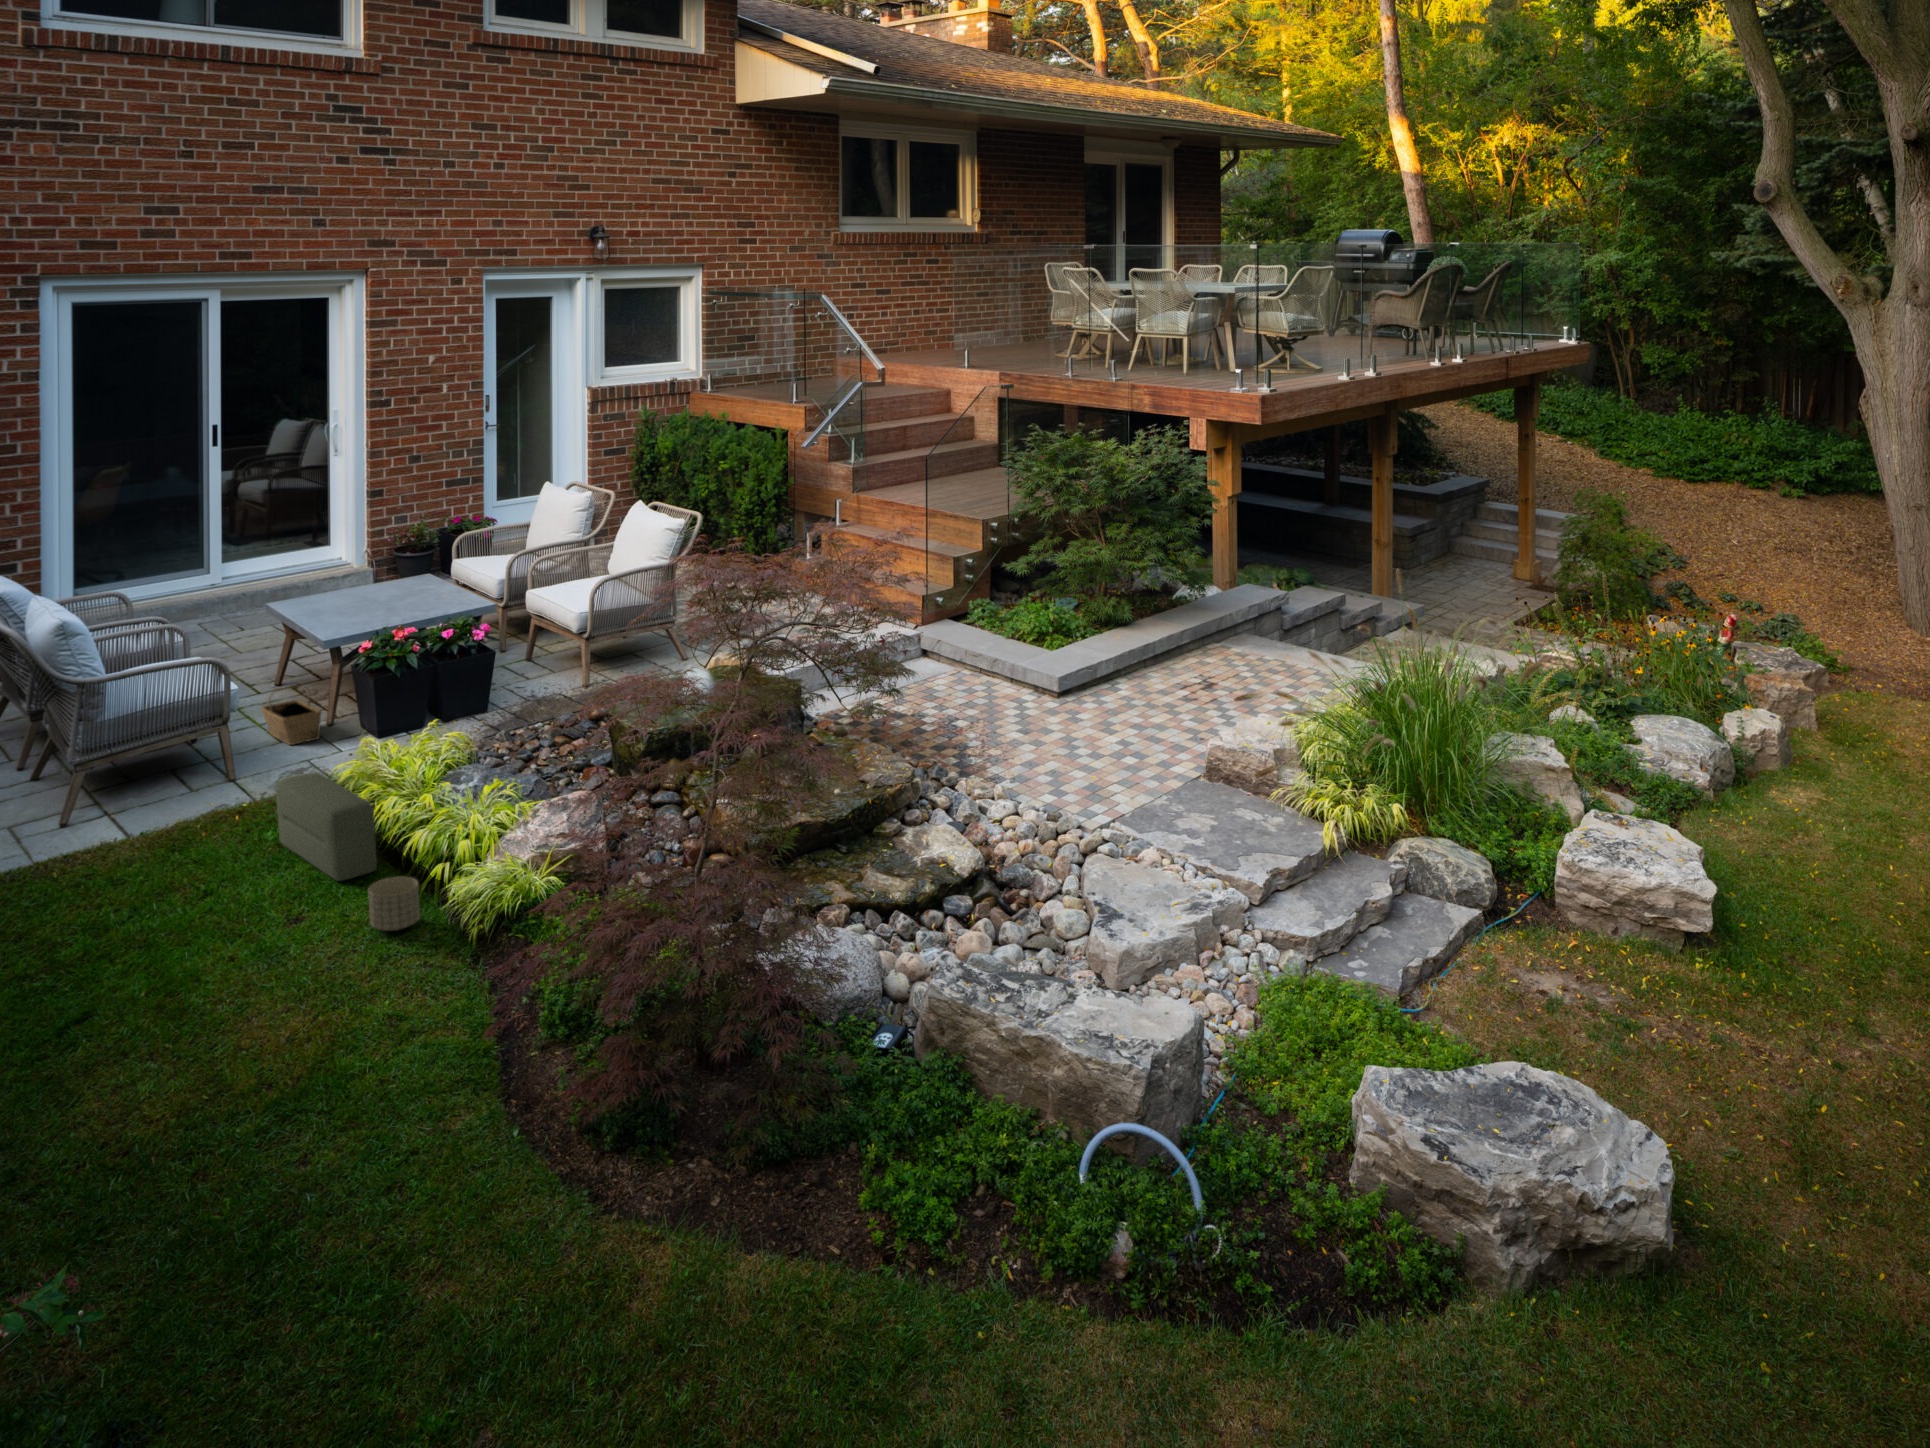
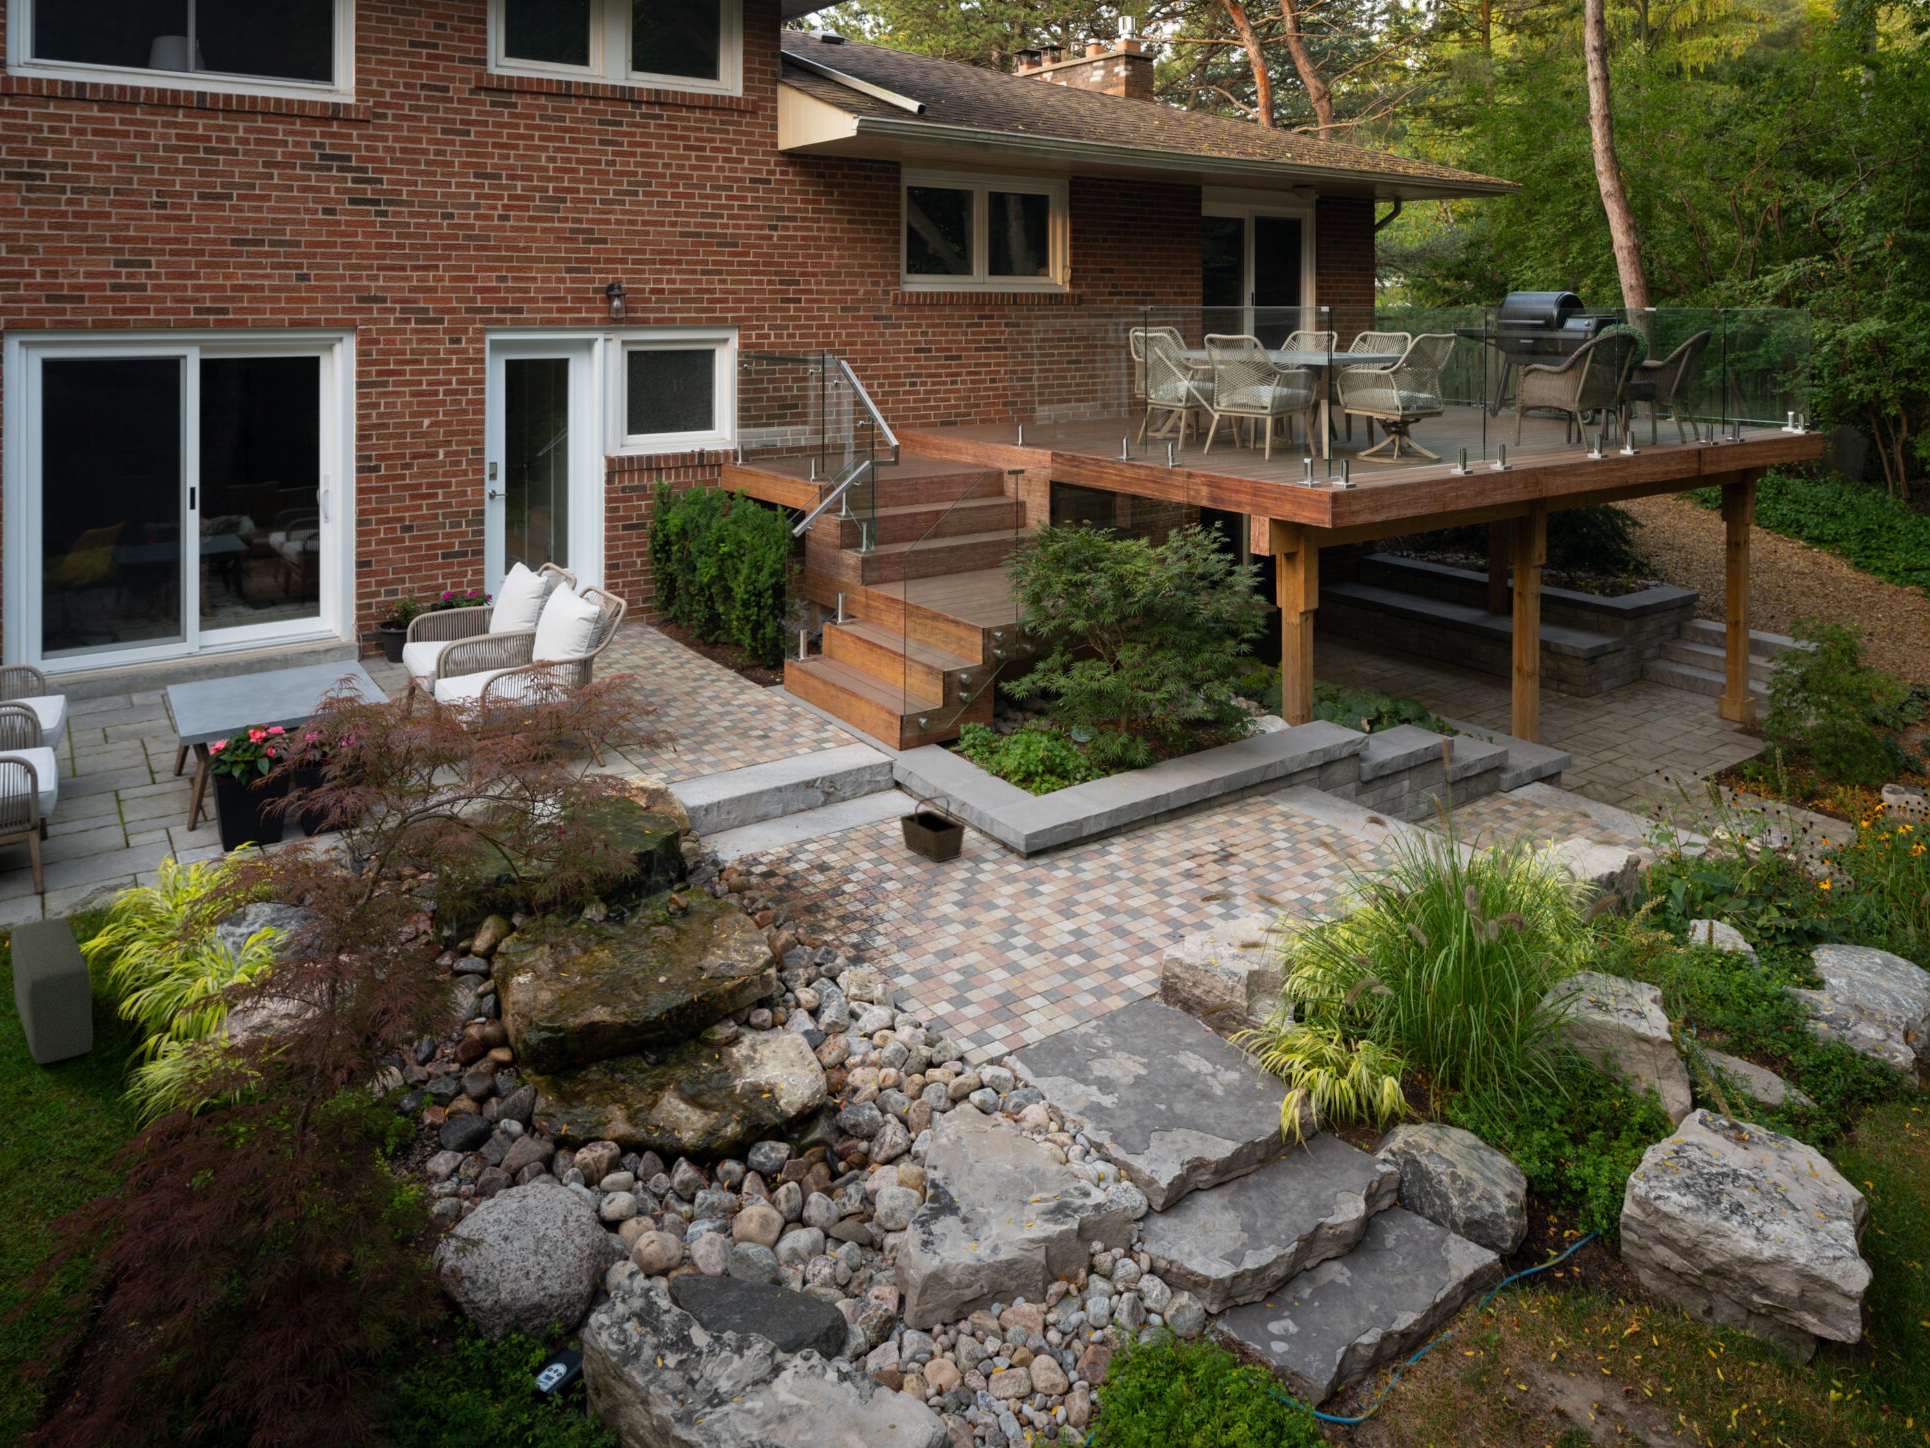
basket: present [261,686,321,745] -> present [900,796,966,862]
planter: present [368,877,420,931] -> none [18,1076,88,1149]

